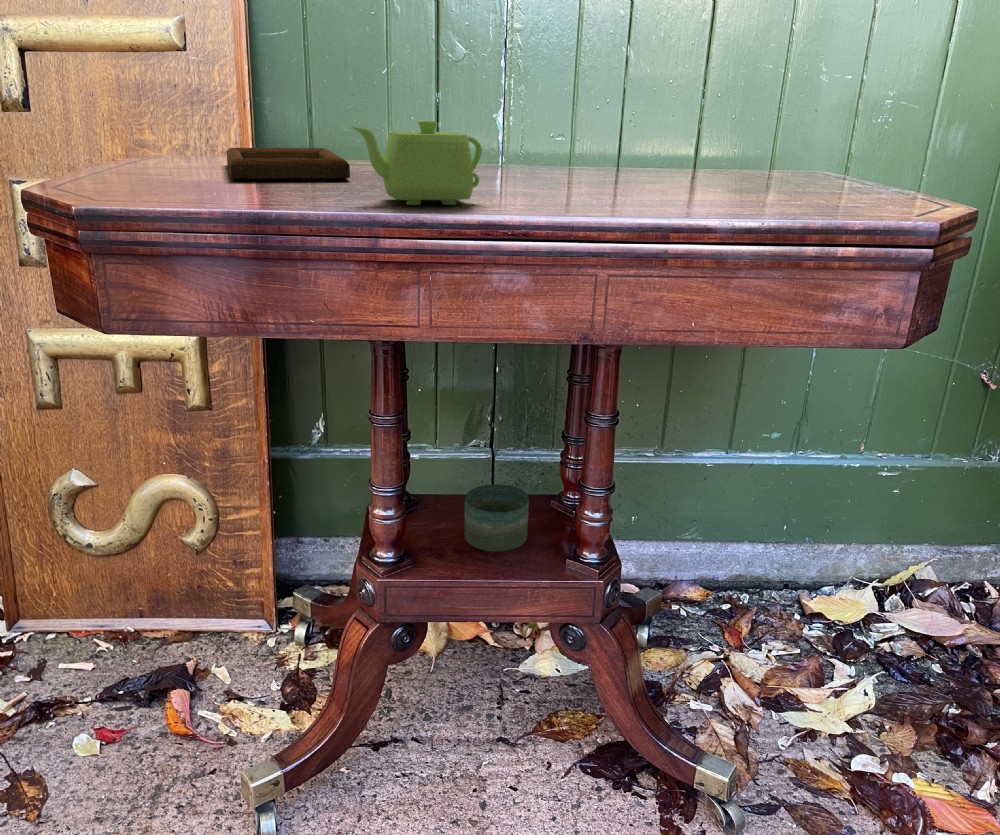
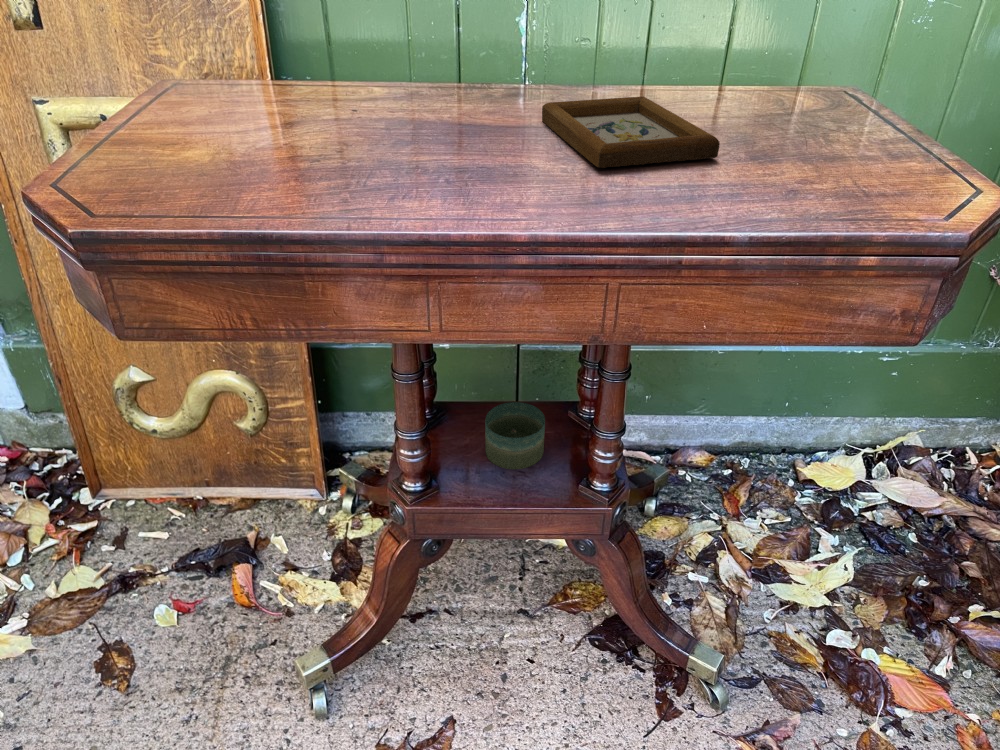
teapot: present [352,121,482,205] -> none [350,94,492,190]
picture frame: present [226,147,350,179] -> present [542,96,720,168]

